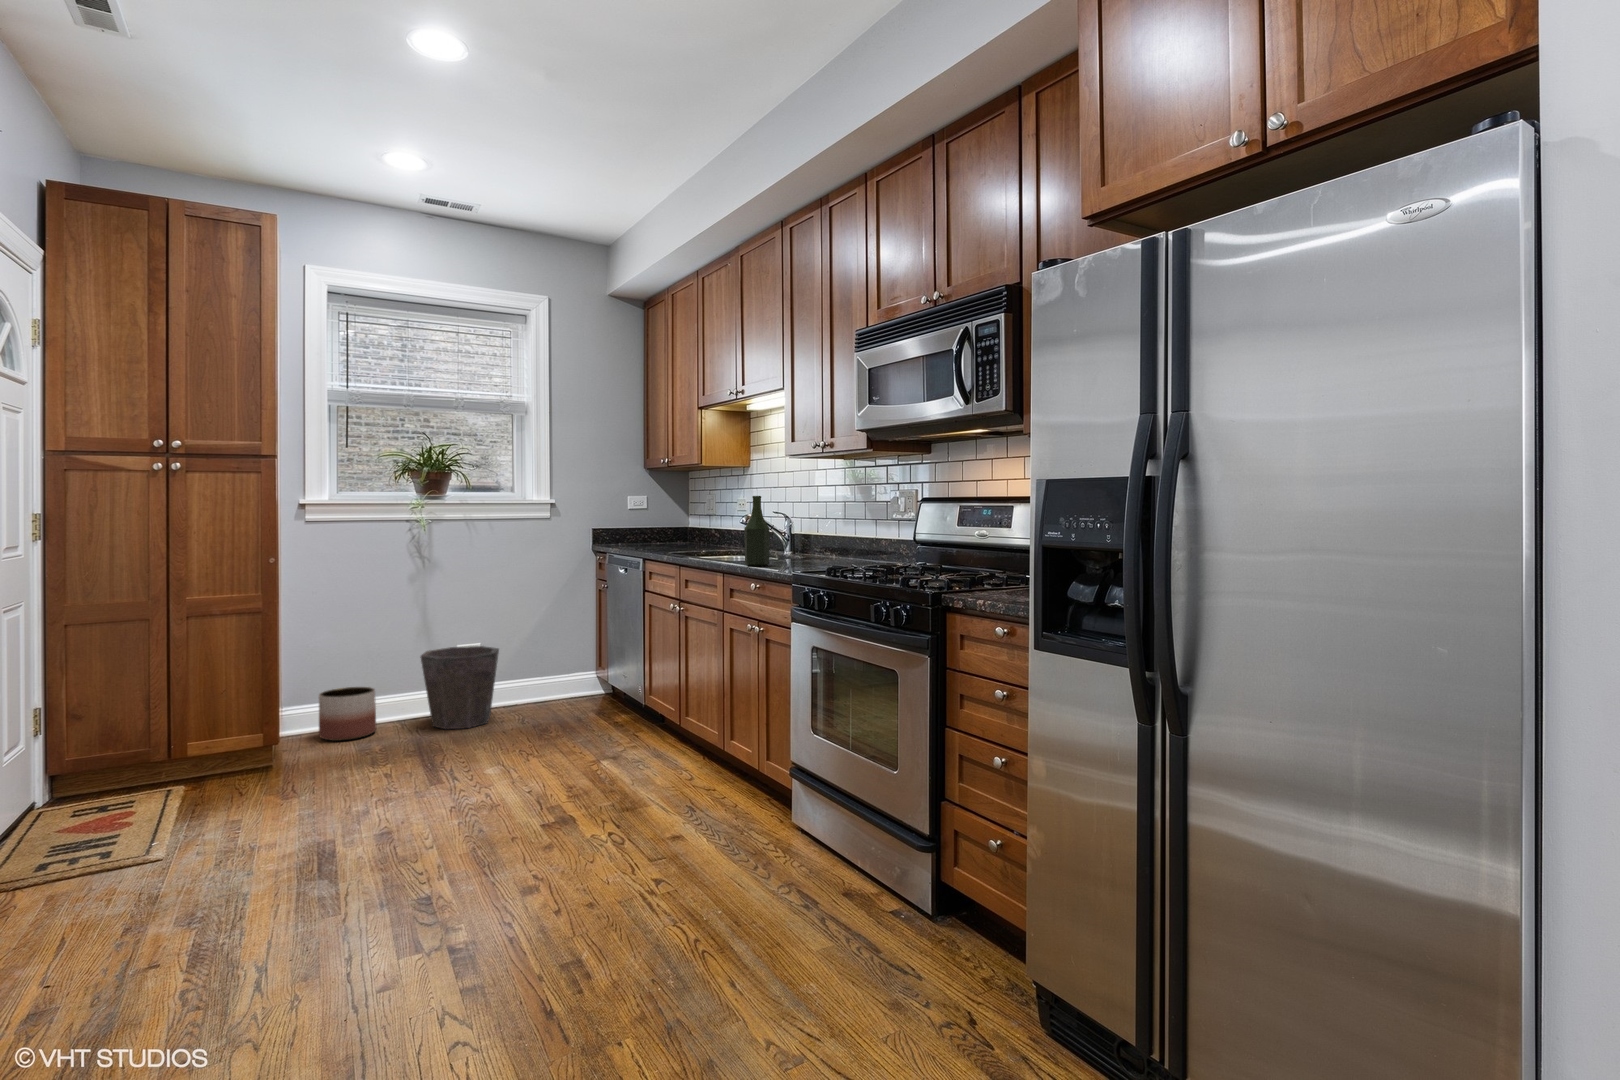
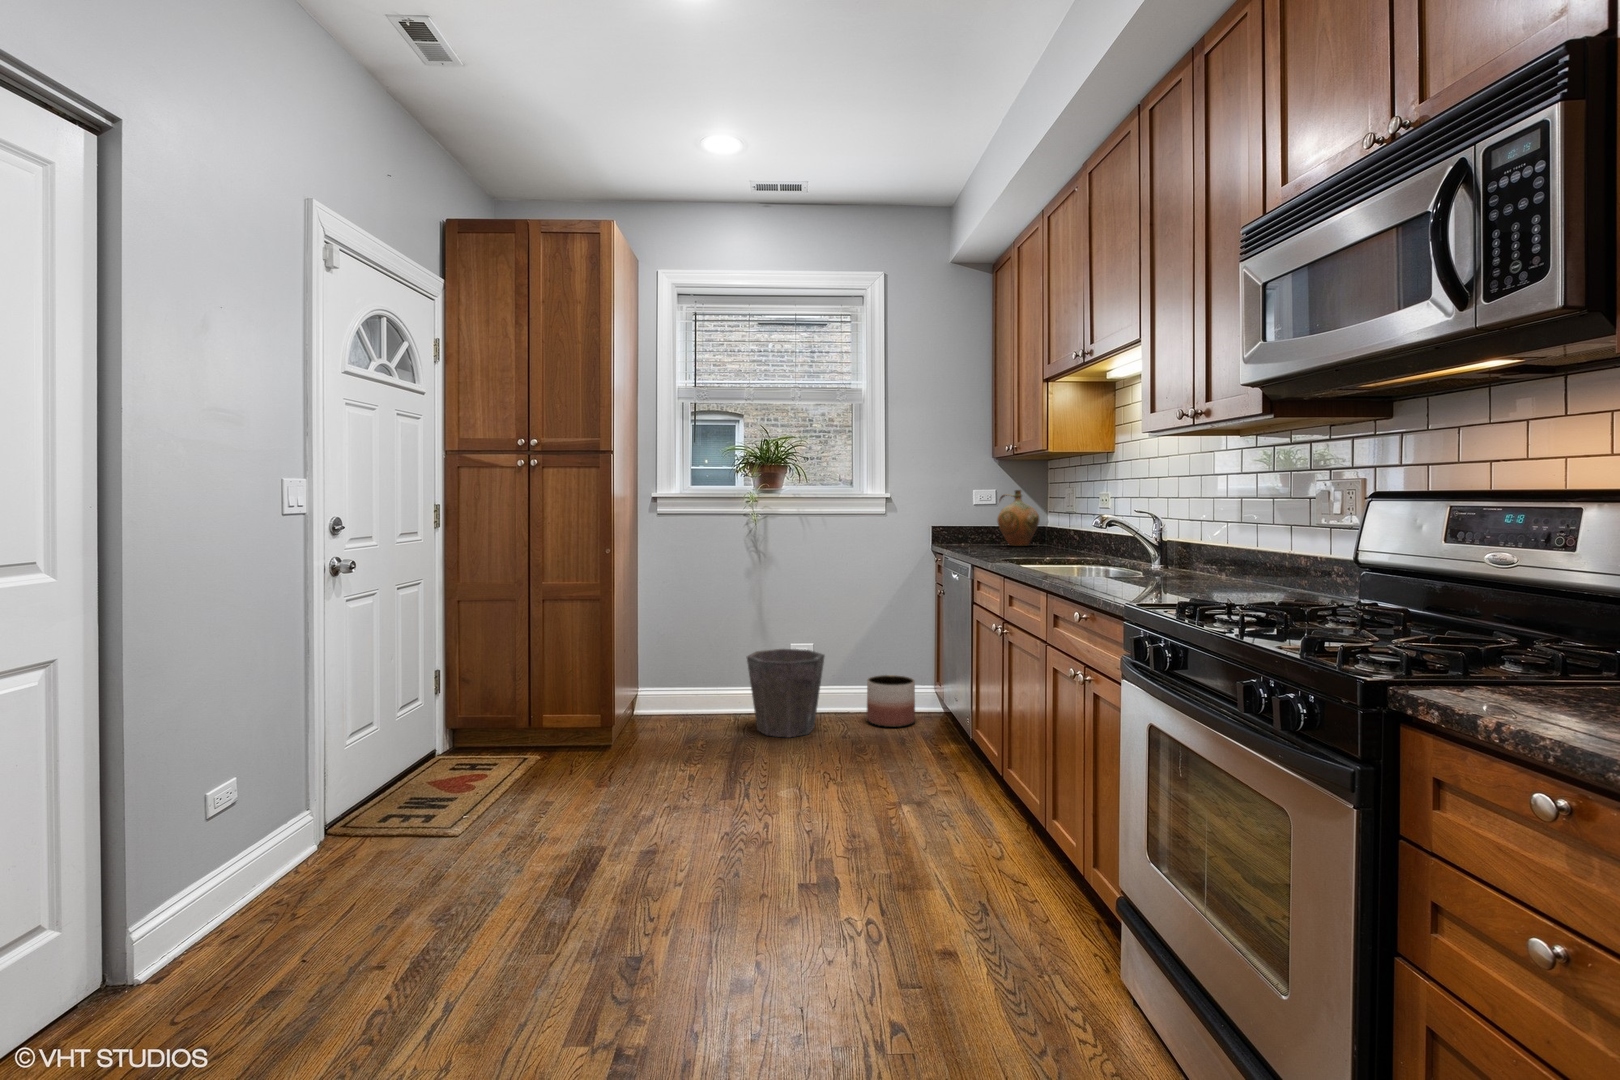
ceramic jug: none [649,496,684,544] -> present [997,490,1039,546]
bottle: present [744,496,770,566] -> none [1072,488,1108,586]
planter: present [319,687,376,741] -> present [867,675,915,727]

